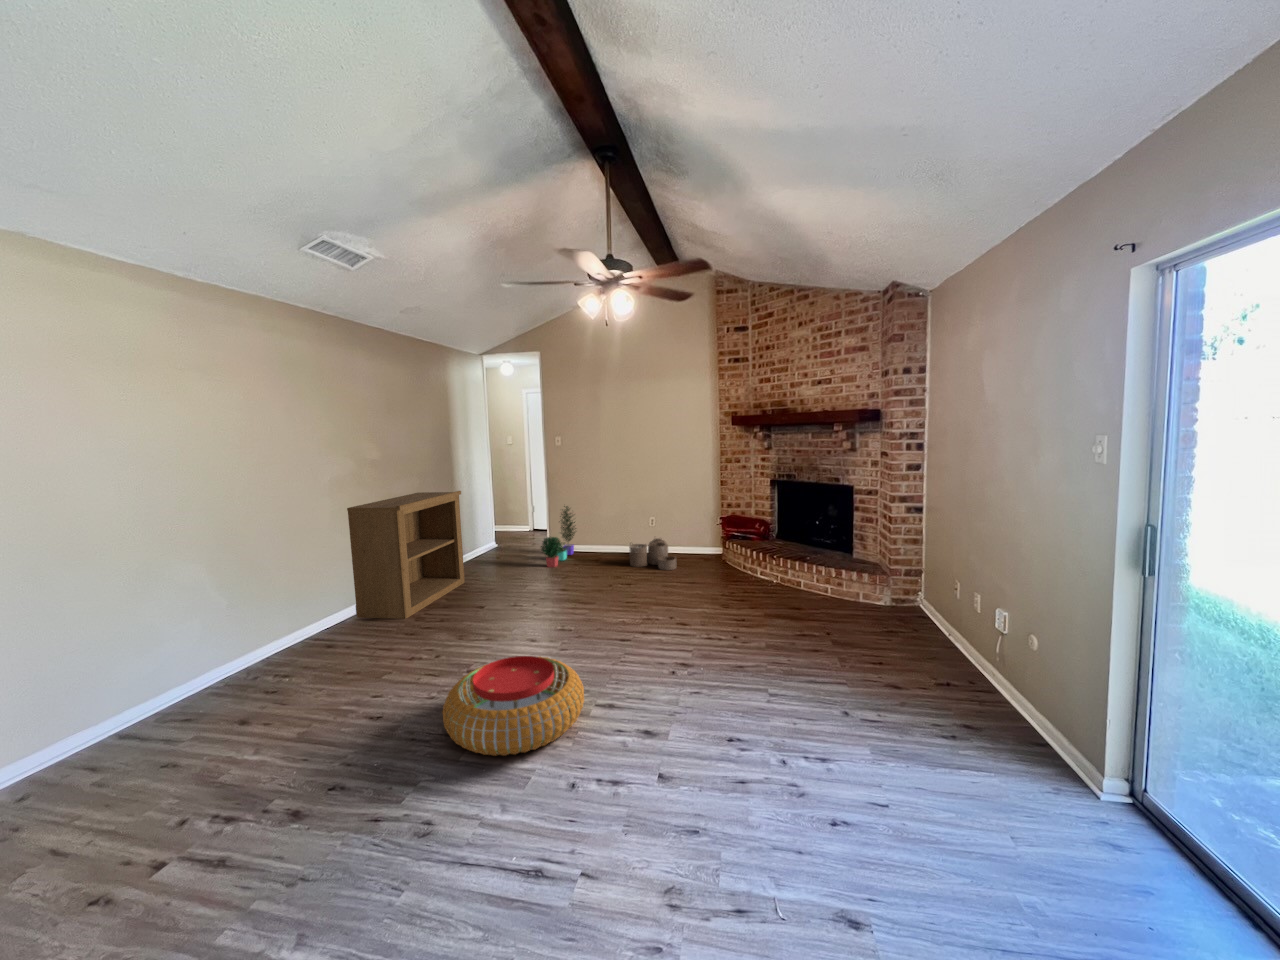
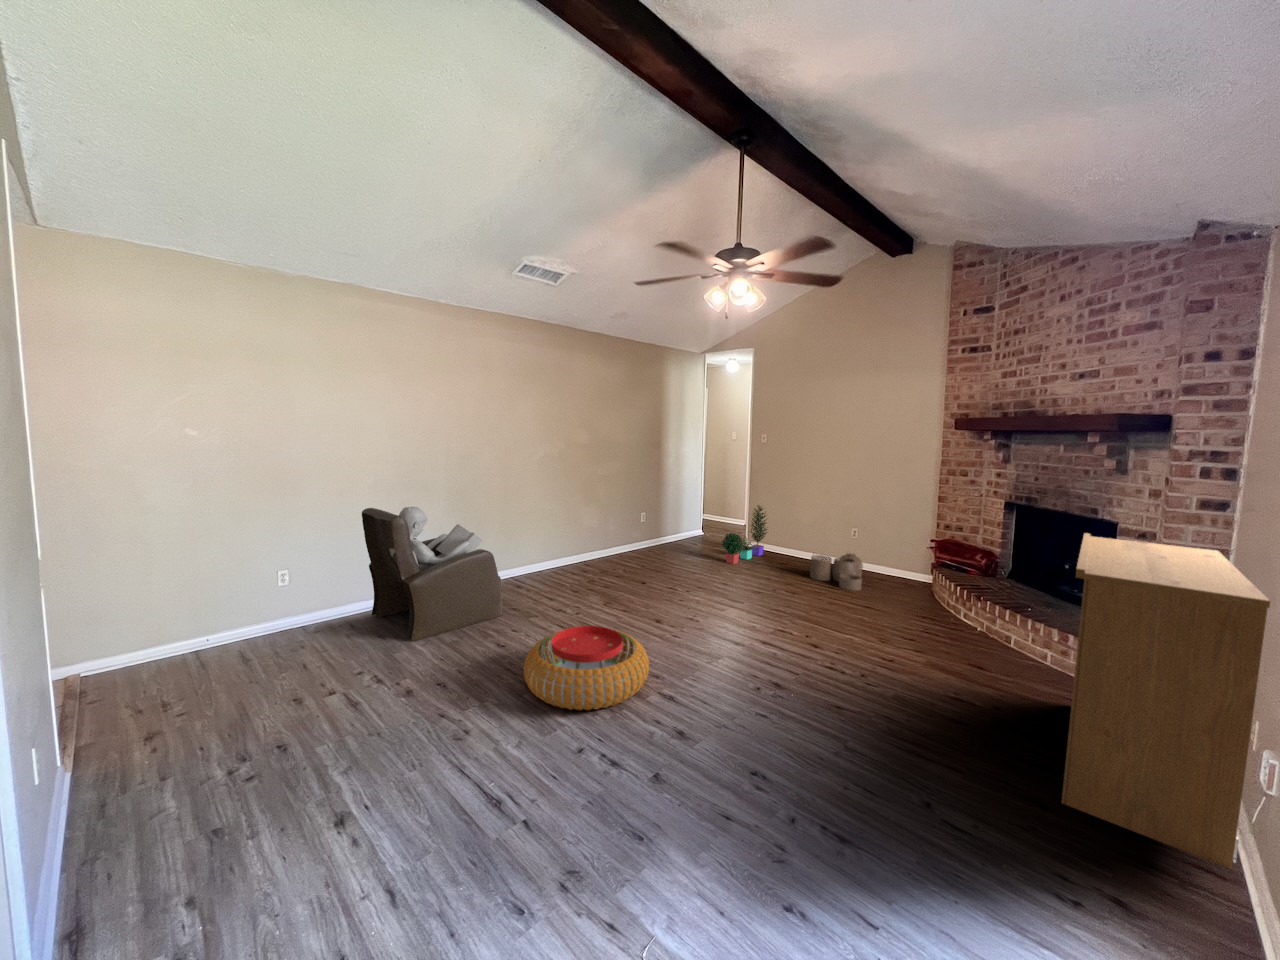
bookshelf: present [347,491,465,619] -> present [1062,533,1270,869]
armchair: none [88,566,340,753] -> present [362,507,502,642]

